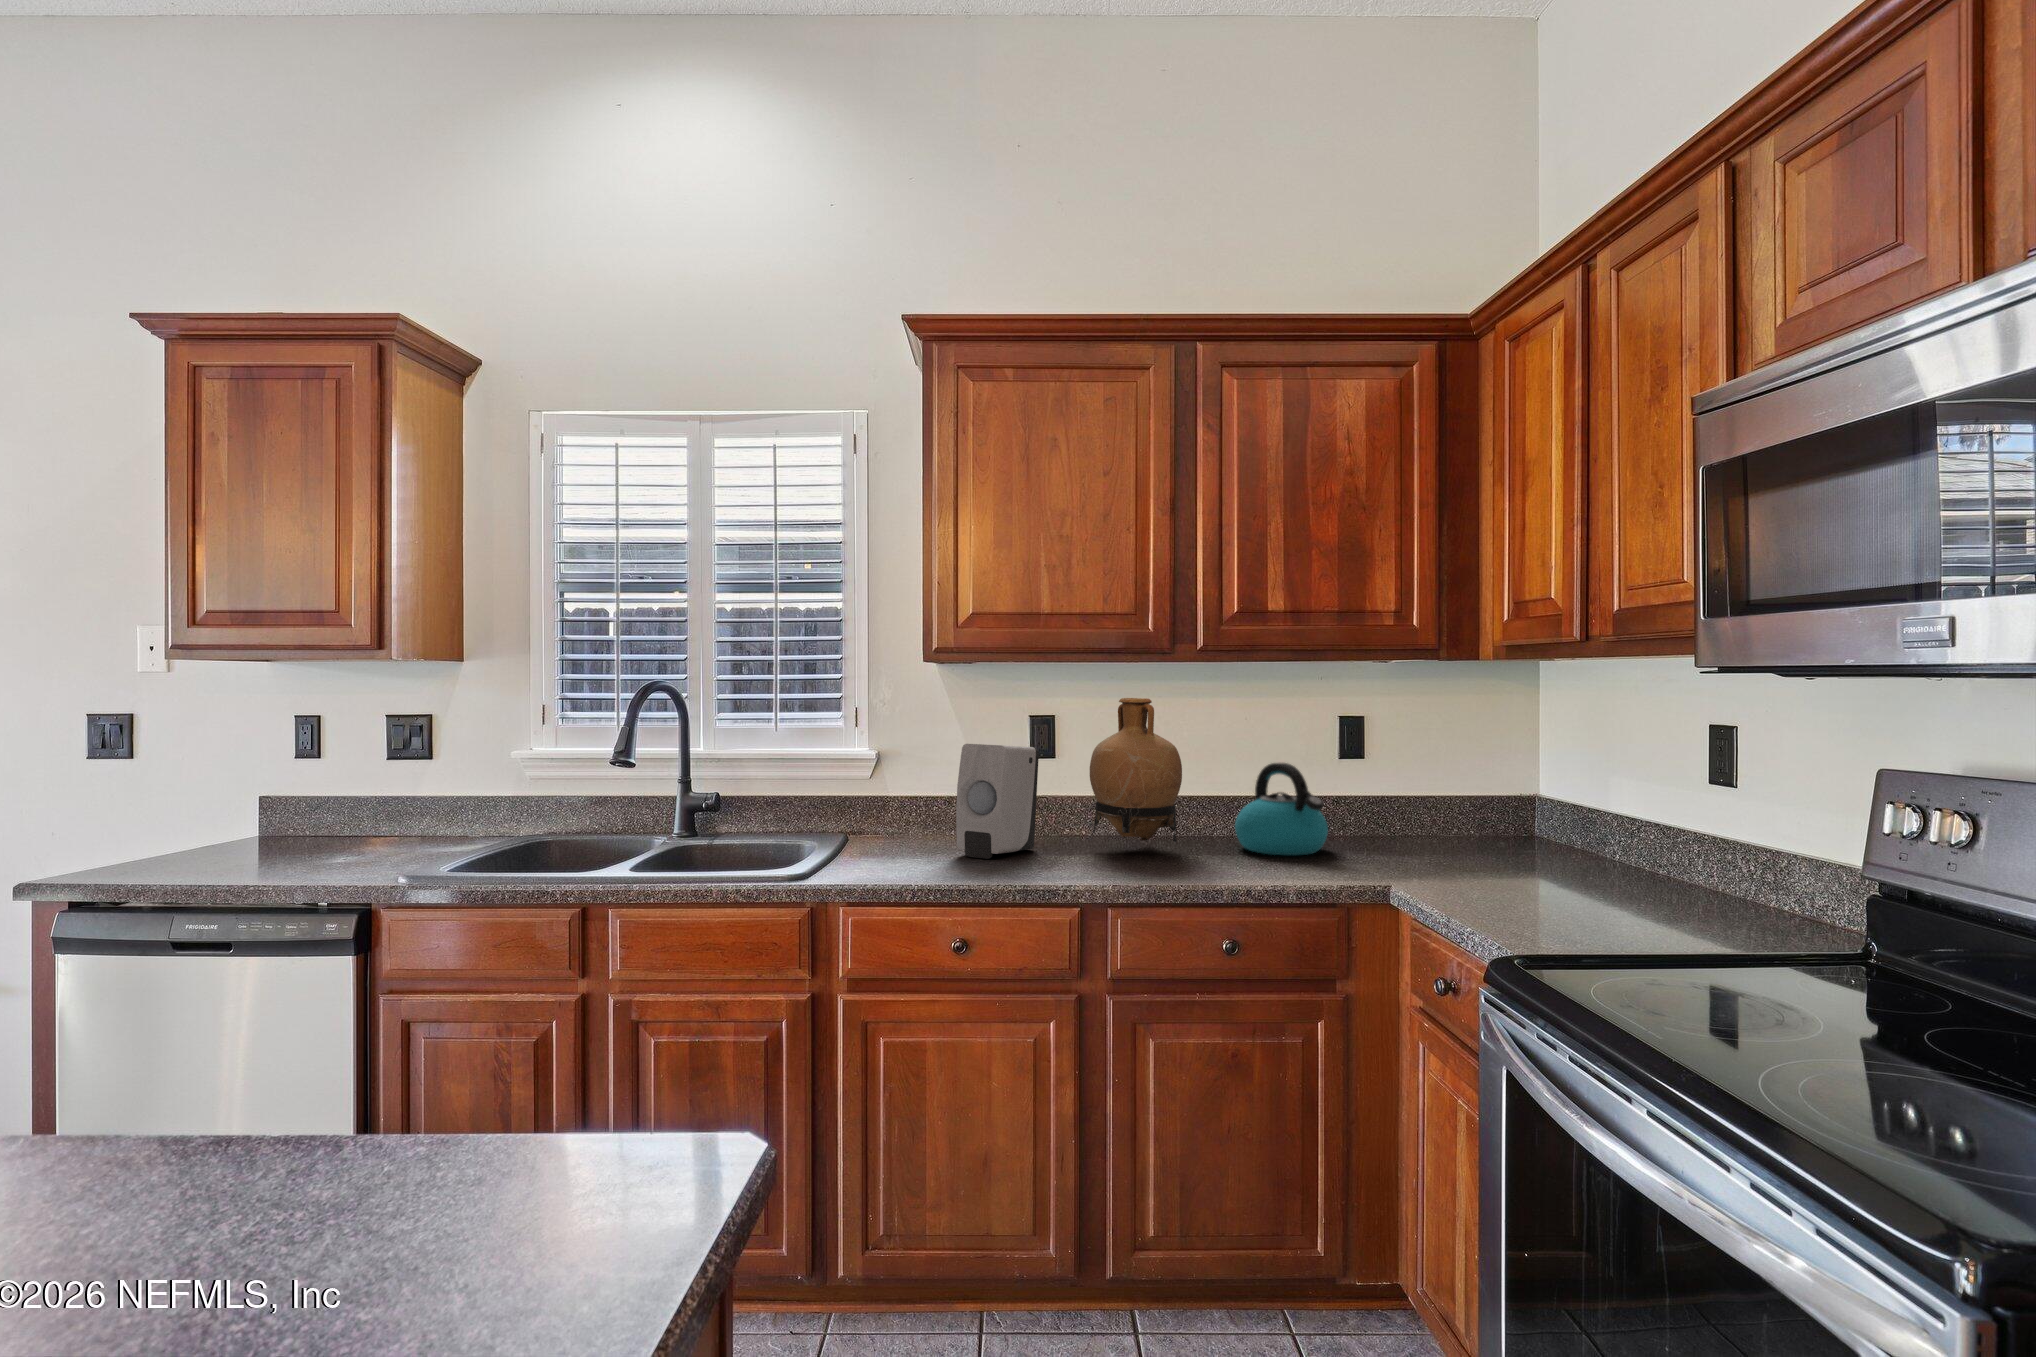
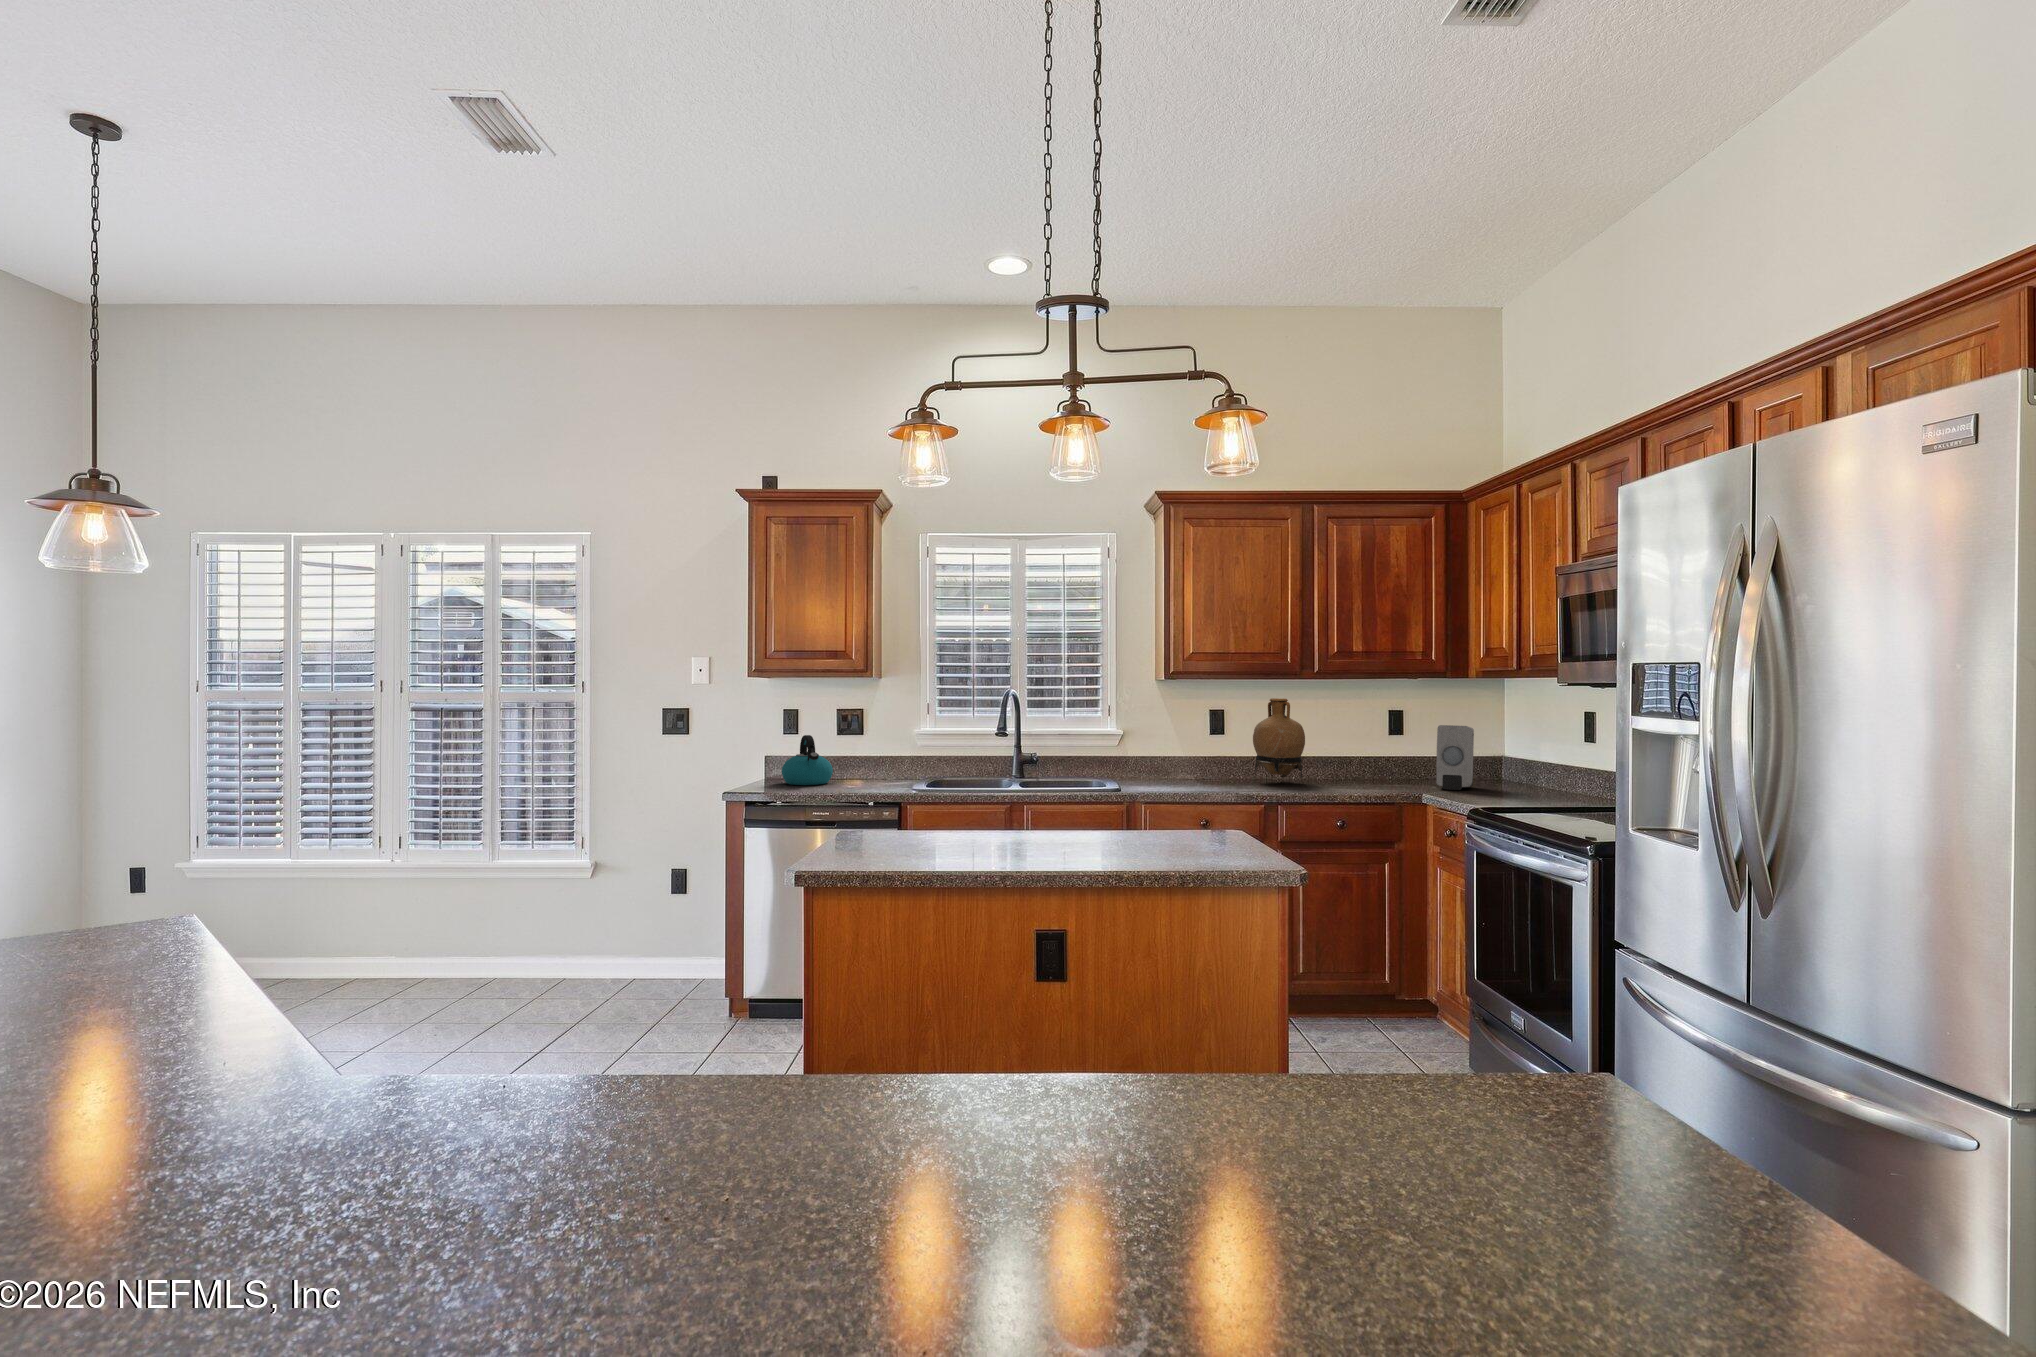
soap dispenser: present [956,744,1039,859] -> present [1436,725,1474,790]
kettle: present [1235,763,1328,855] -> present [782,735,833,785]

